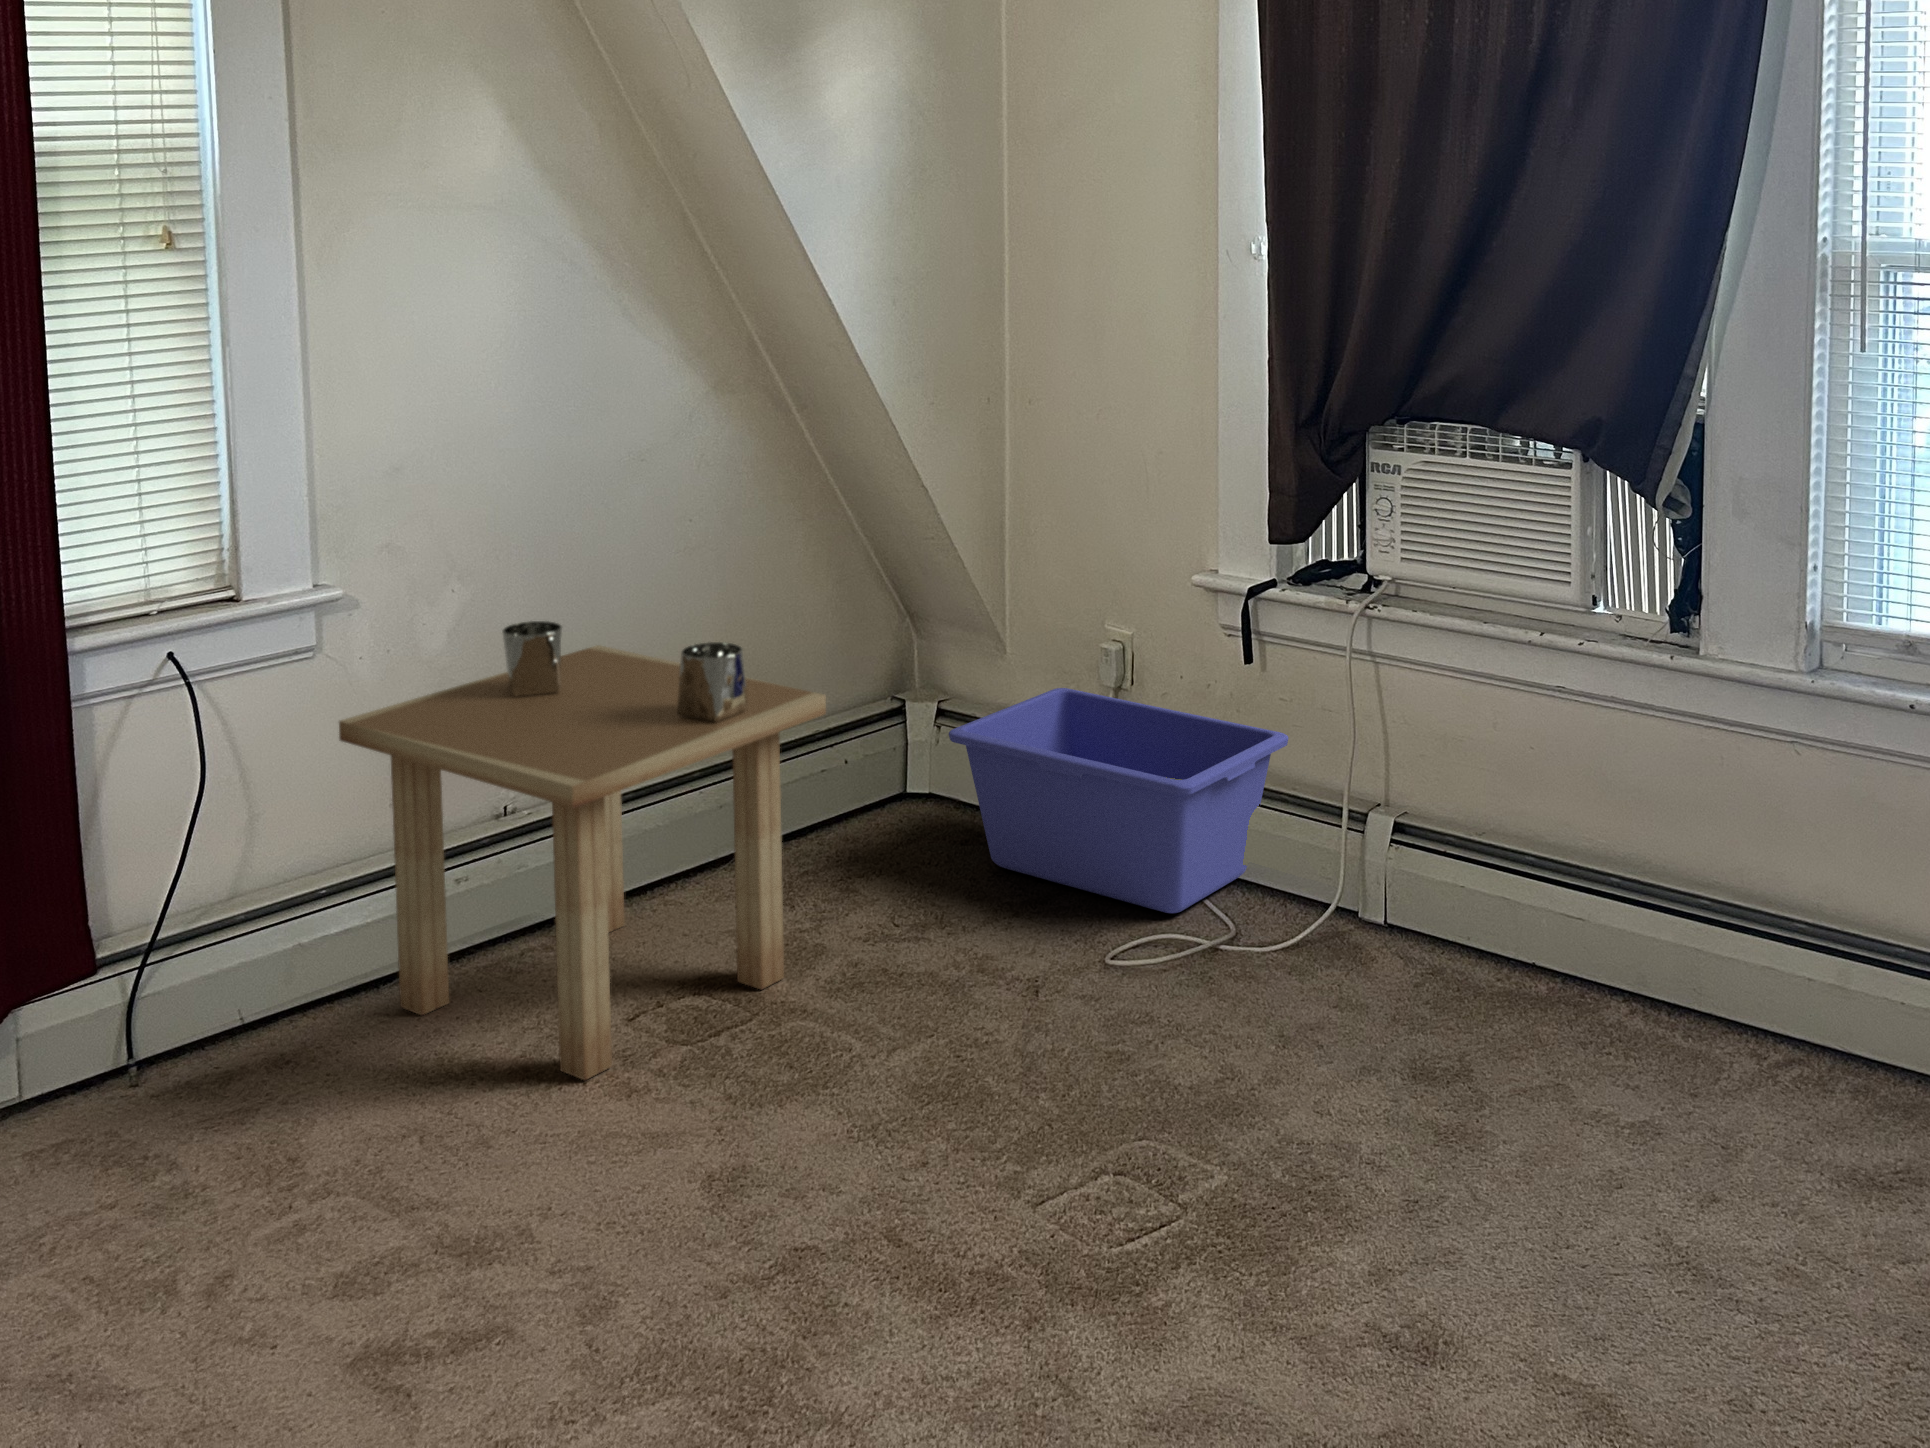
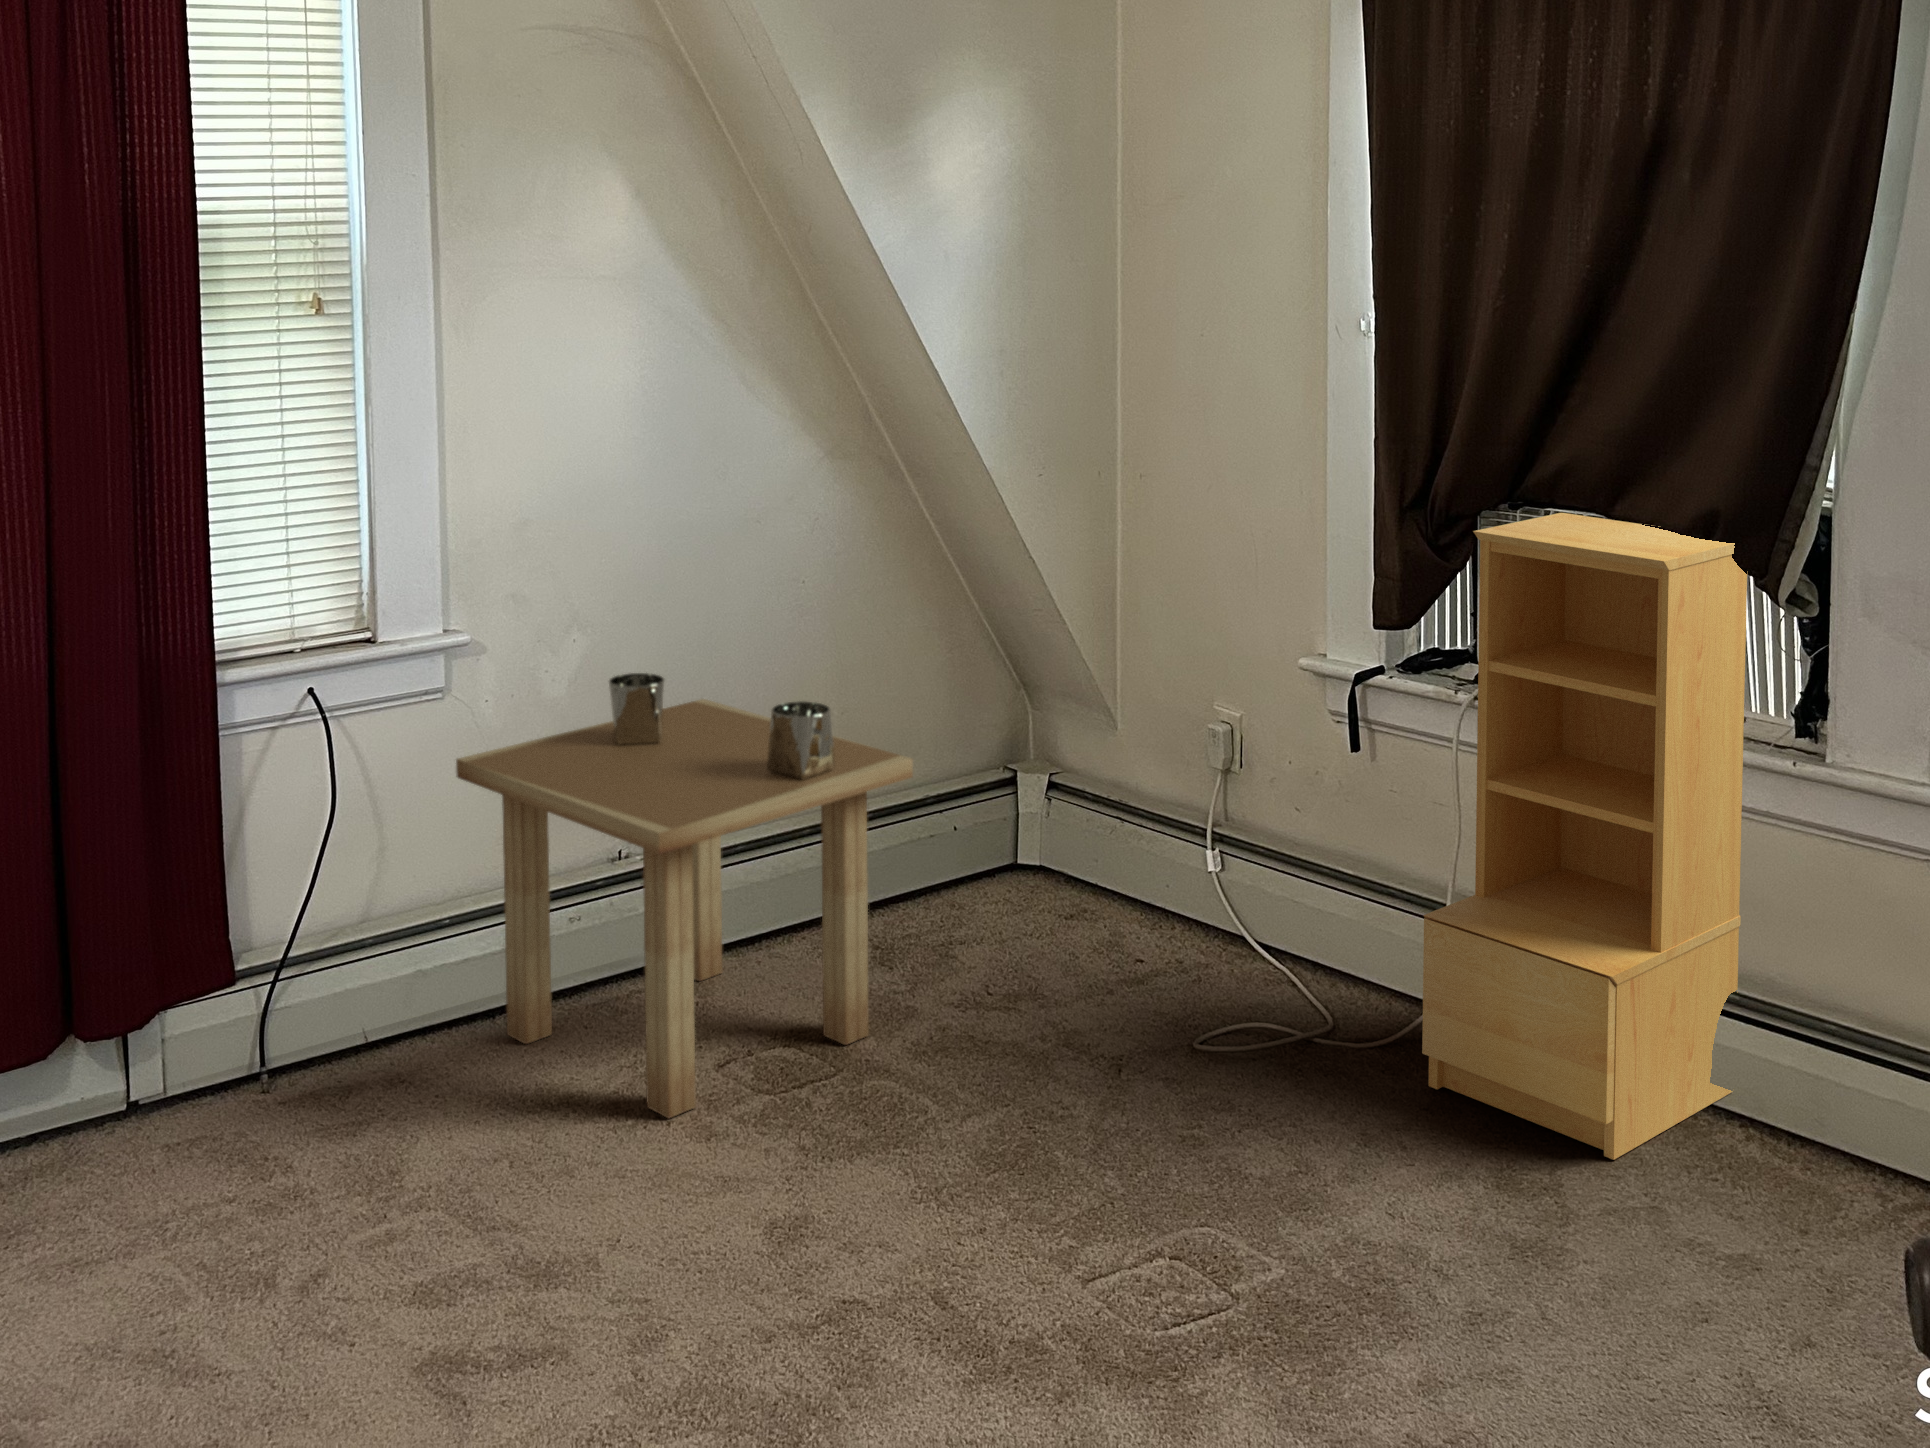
bookshelf: none [1331,426,1627,1041] -> present [1422,513,1747,1160]
storage bin: present [949,688,1288,913] -> none [1044,764,1393,1001]

